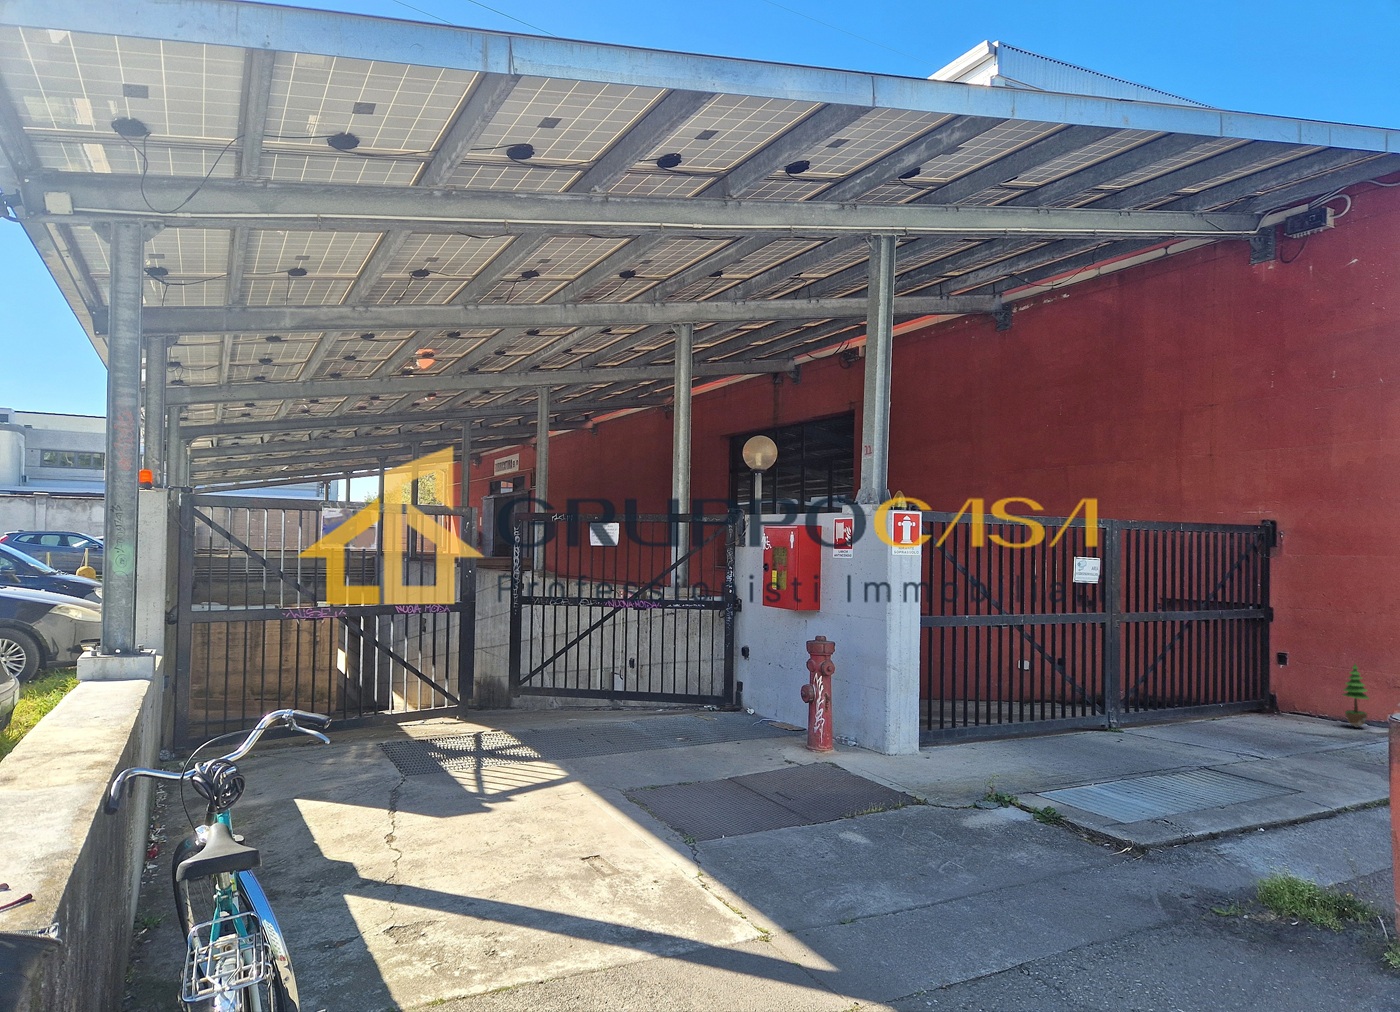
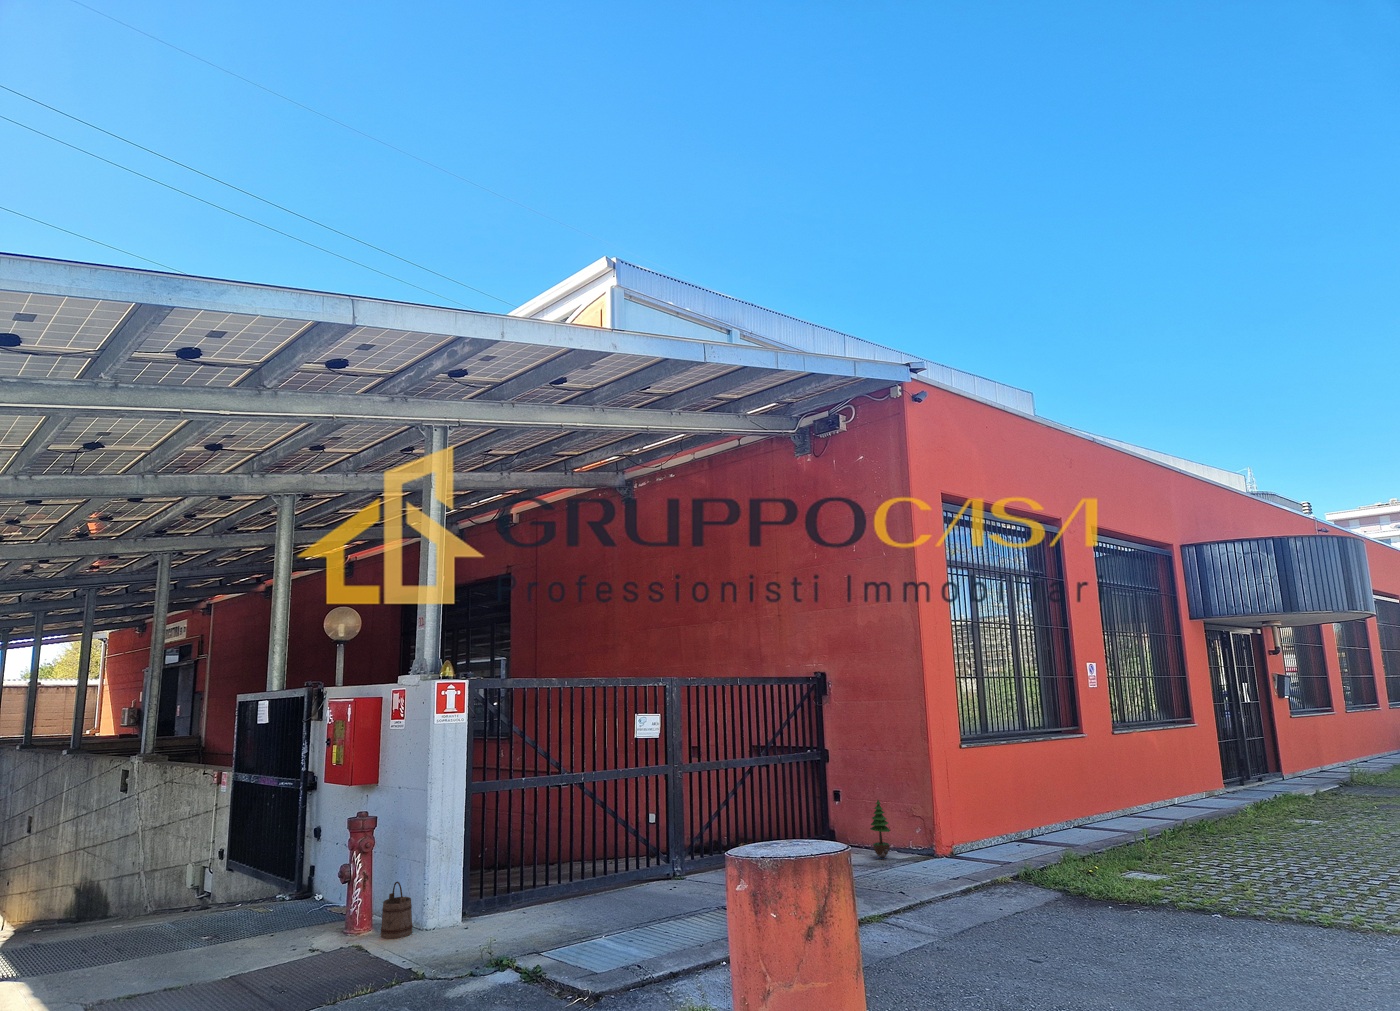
bucket: none [847,706,878,759] -> present [381,882,413,939]

